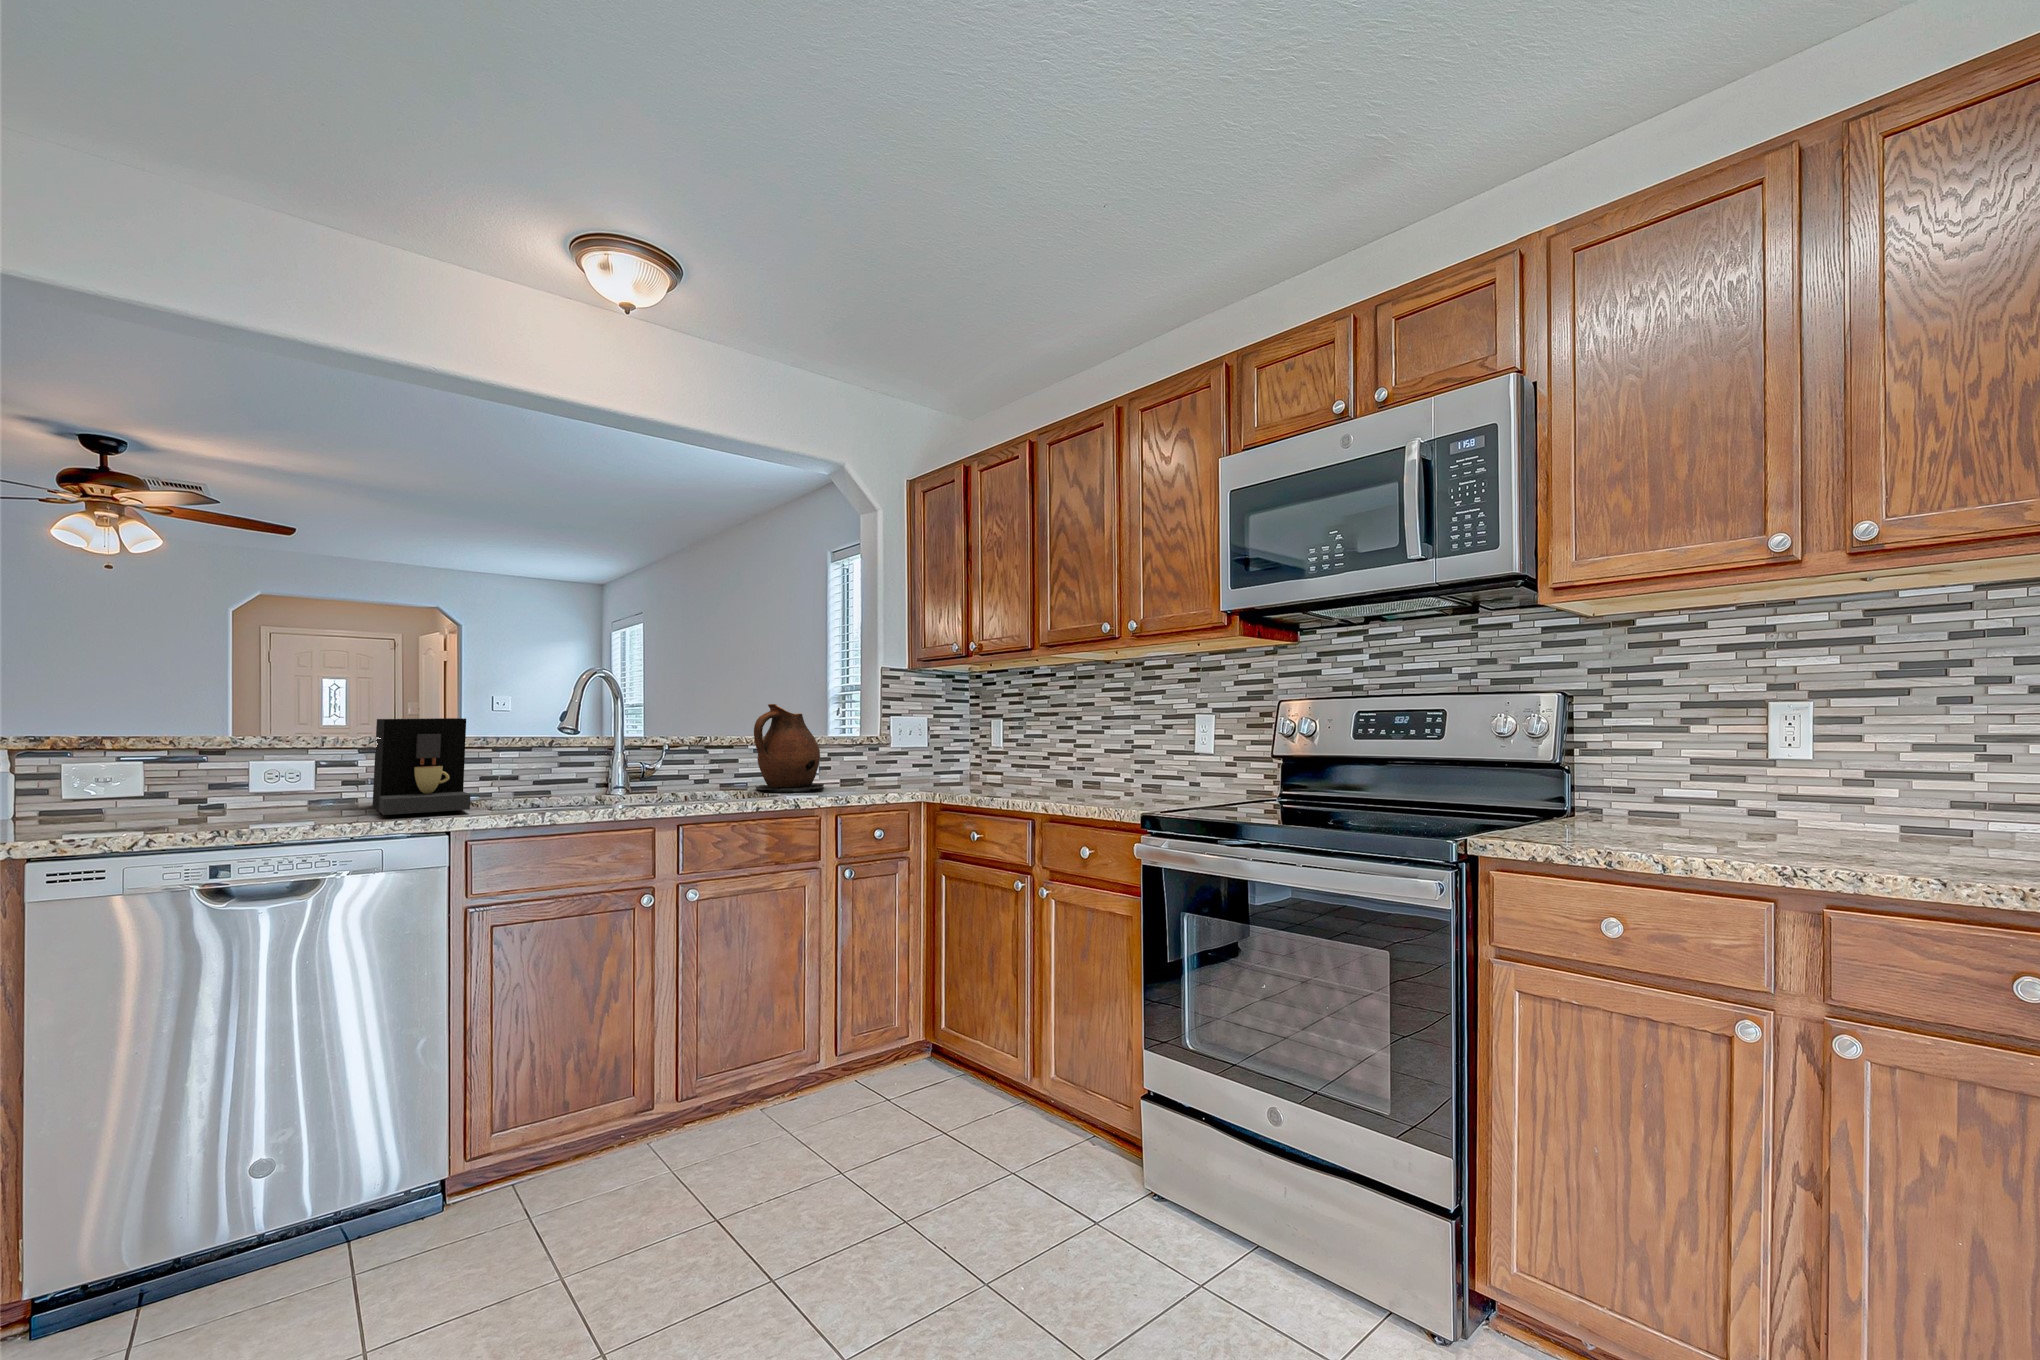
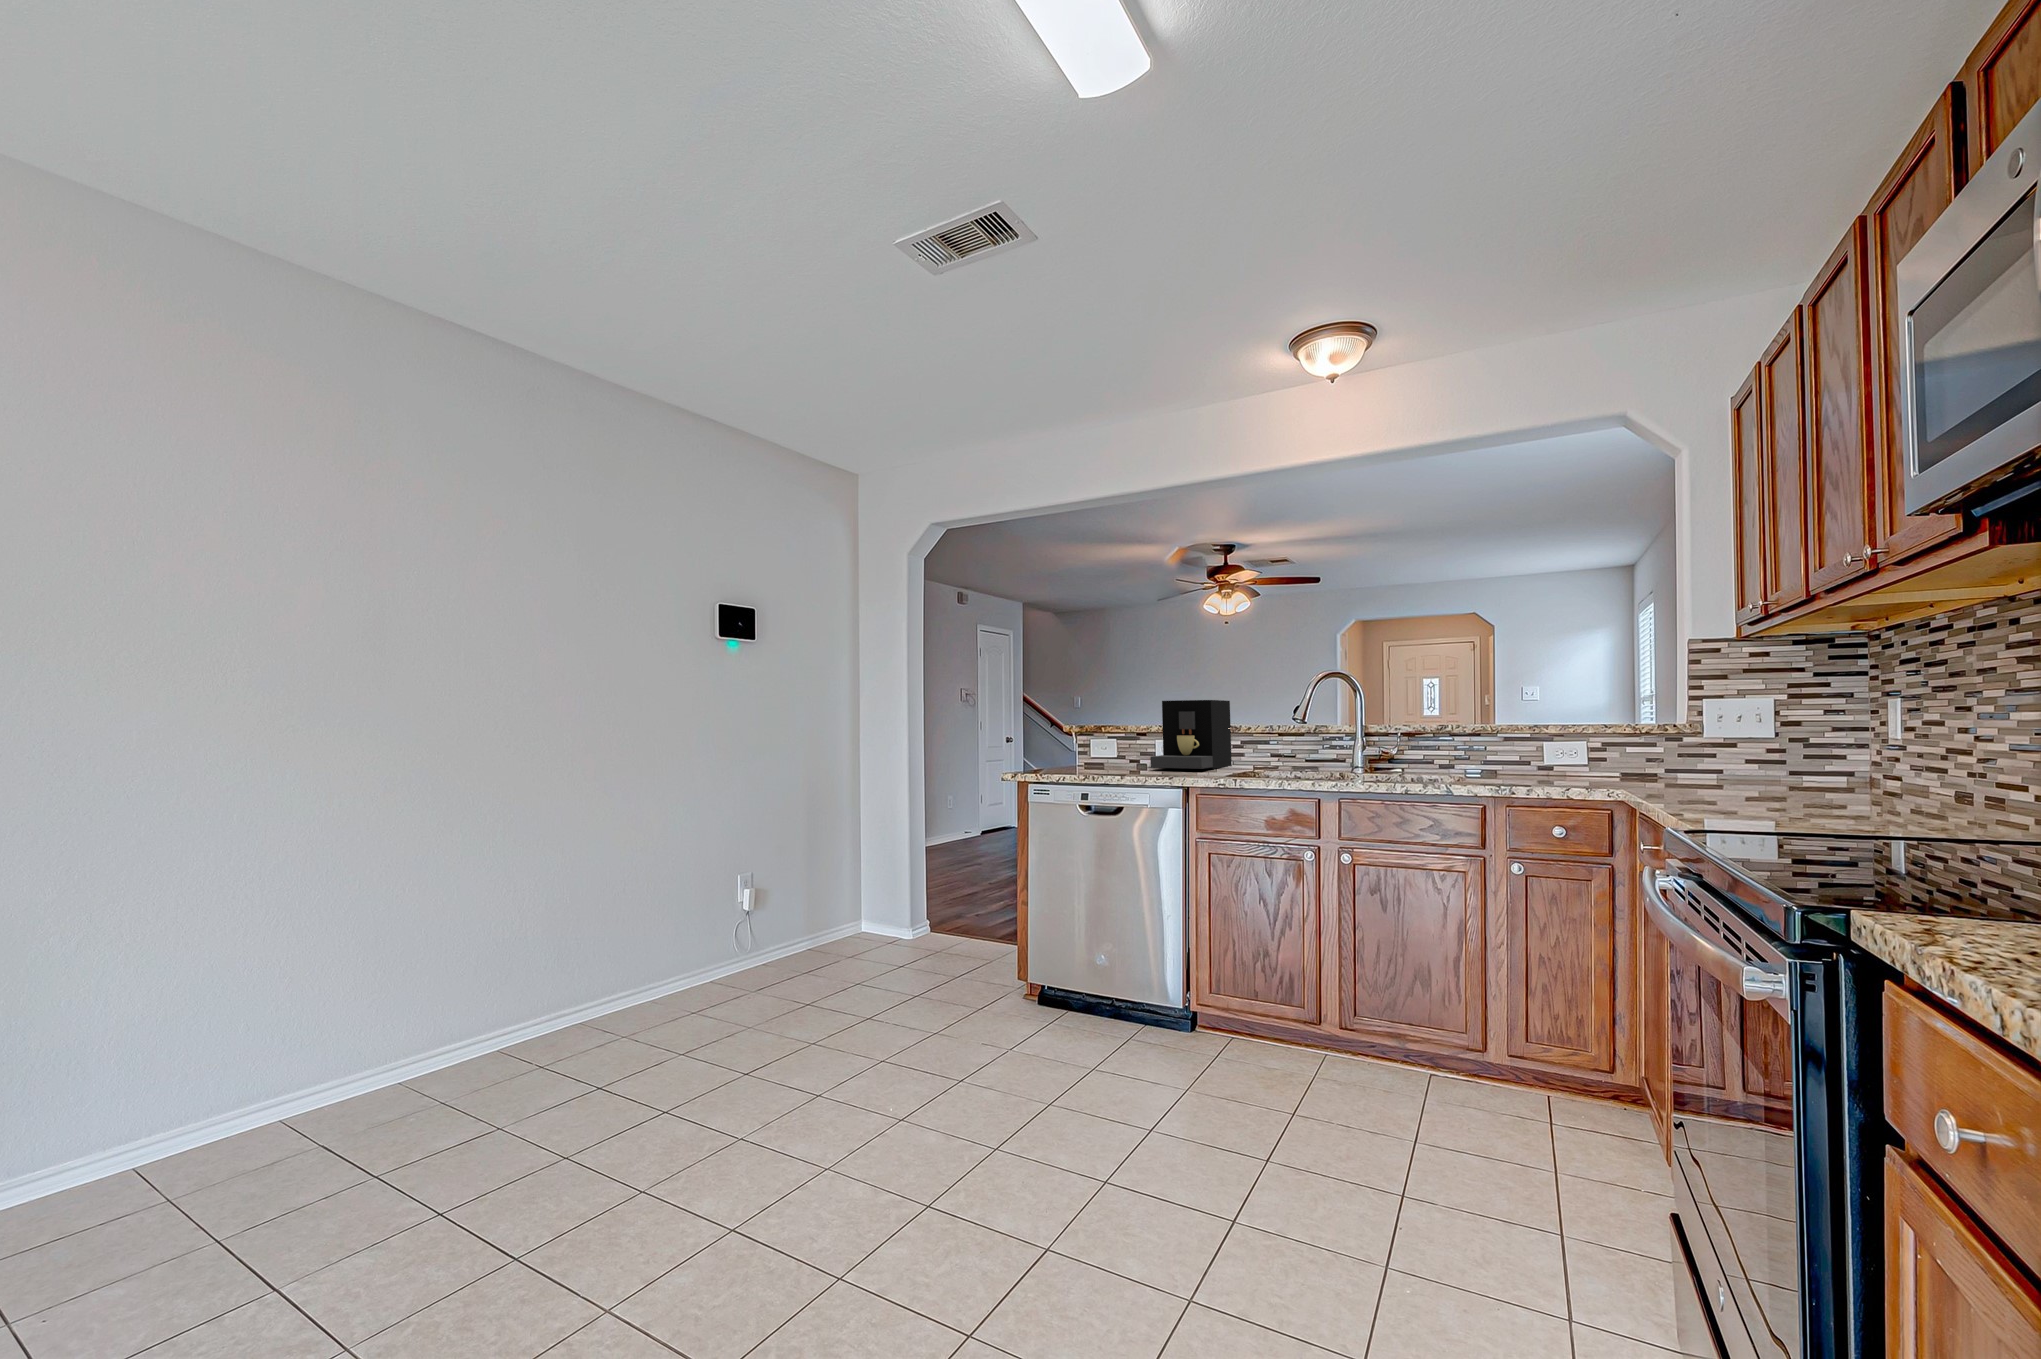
ceramic pitcher: present [754,704,824,790] -> none [1465,683,1570,778]

